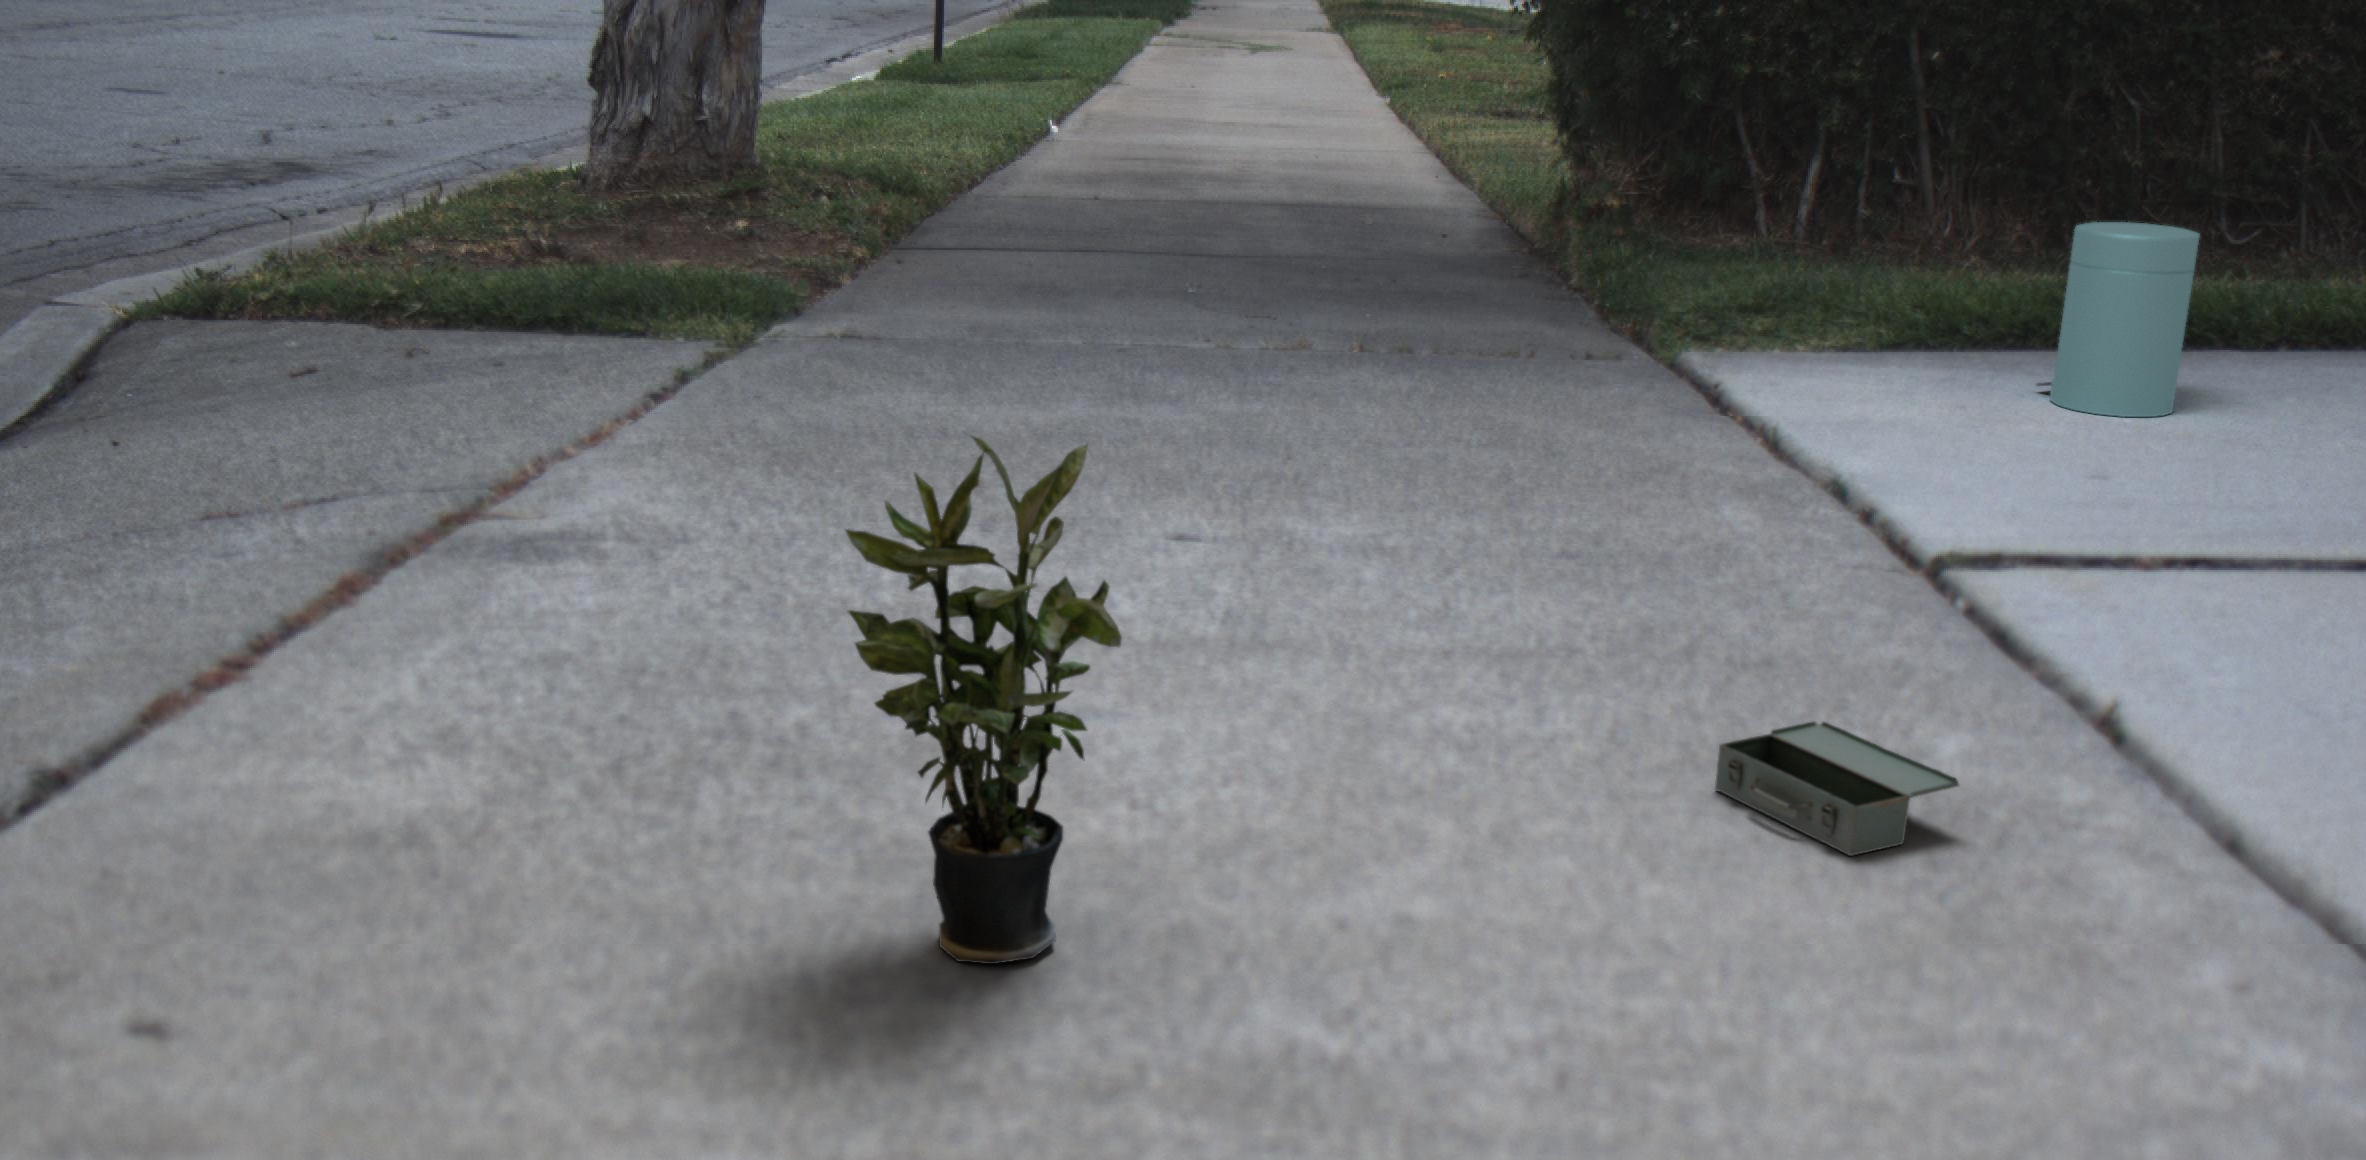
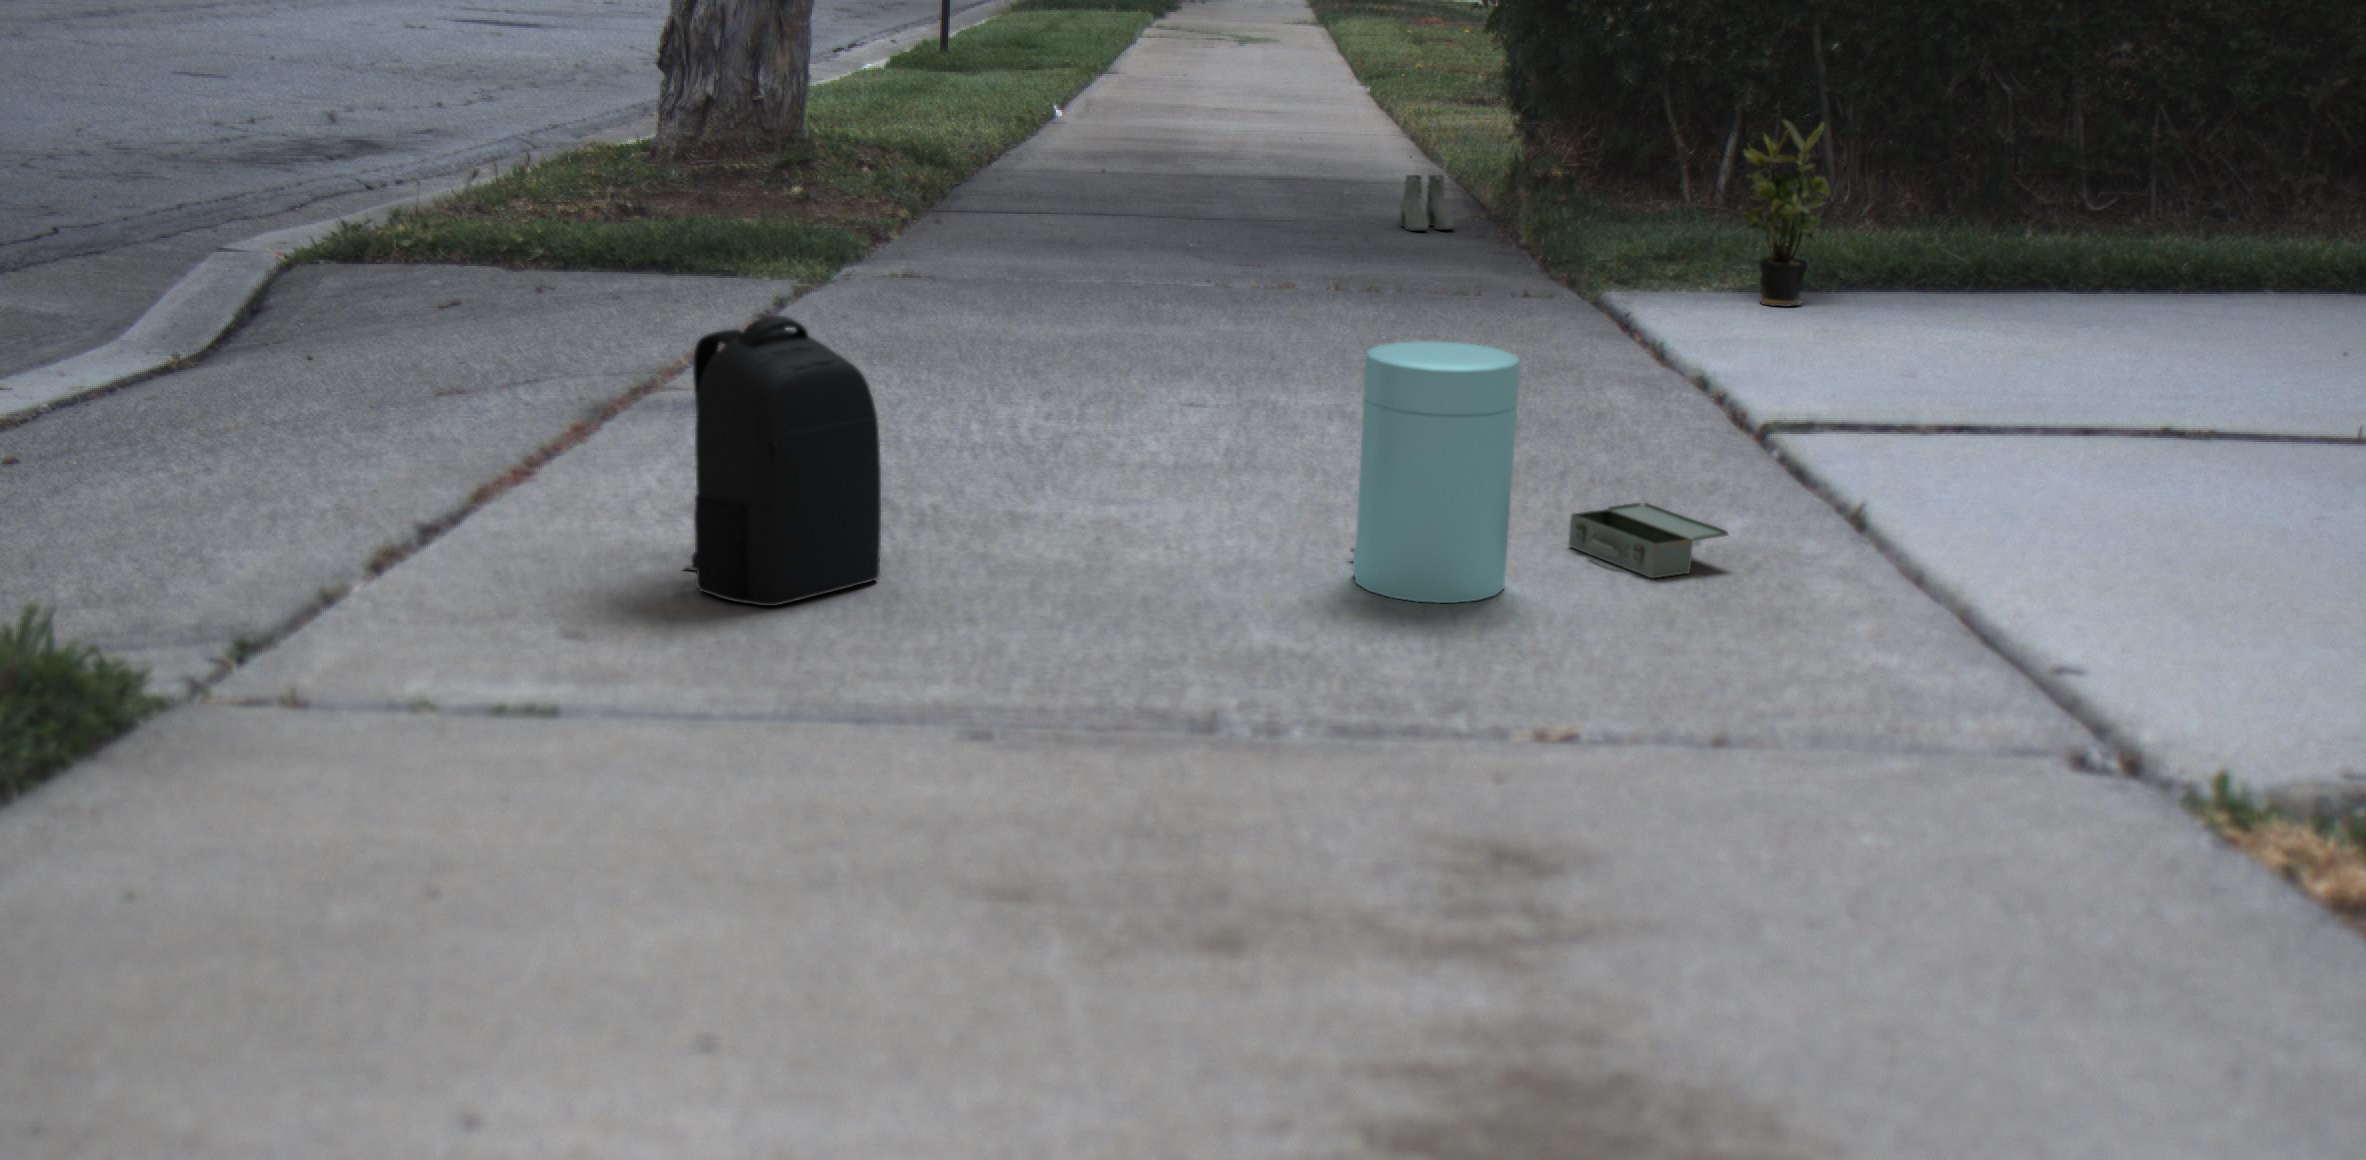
boots: none [1431,205,1494,270] -> present [1400,175,1455,231]
trash can: present [2037,222,2200,417] -> present [1351,341,1521,603]
potted plant: present [845,436,1122,964] -> present [1744,119,1830,307]
backpack: none [388,487,690,943] -> present [685,315,881,606]

